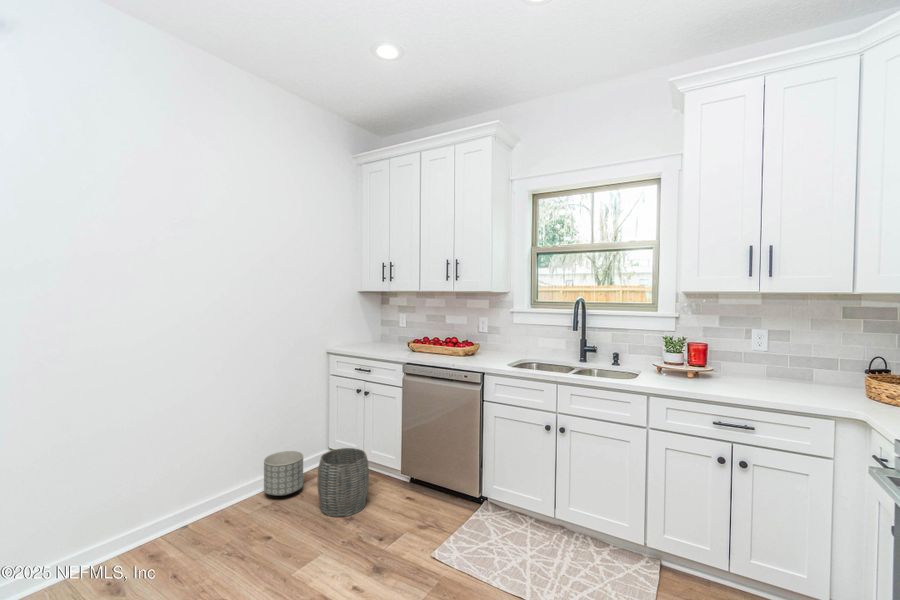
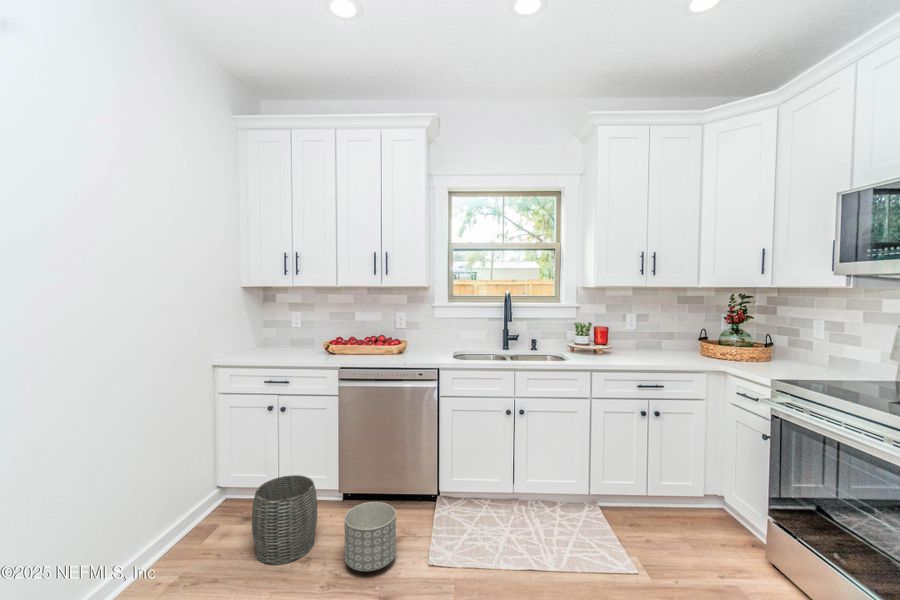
planter: present [264,451,303,496] -> present [345,502,396,571]

